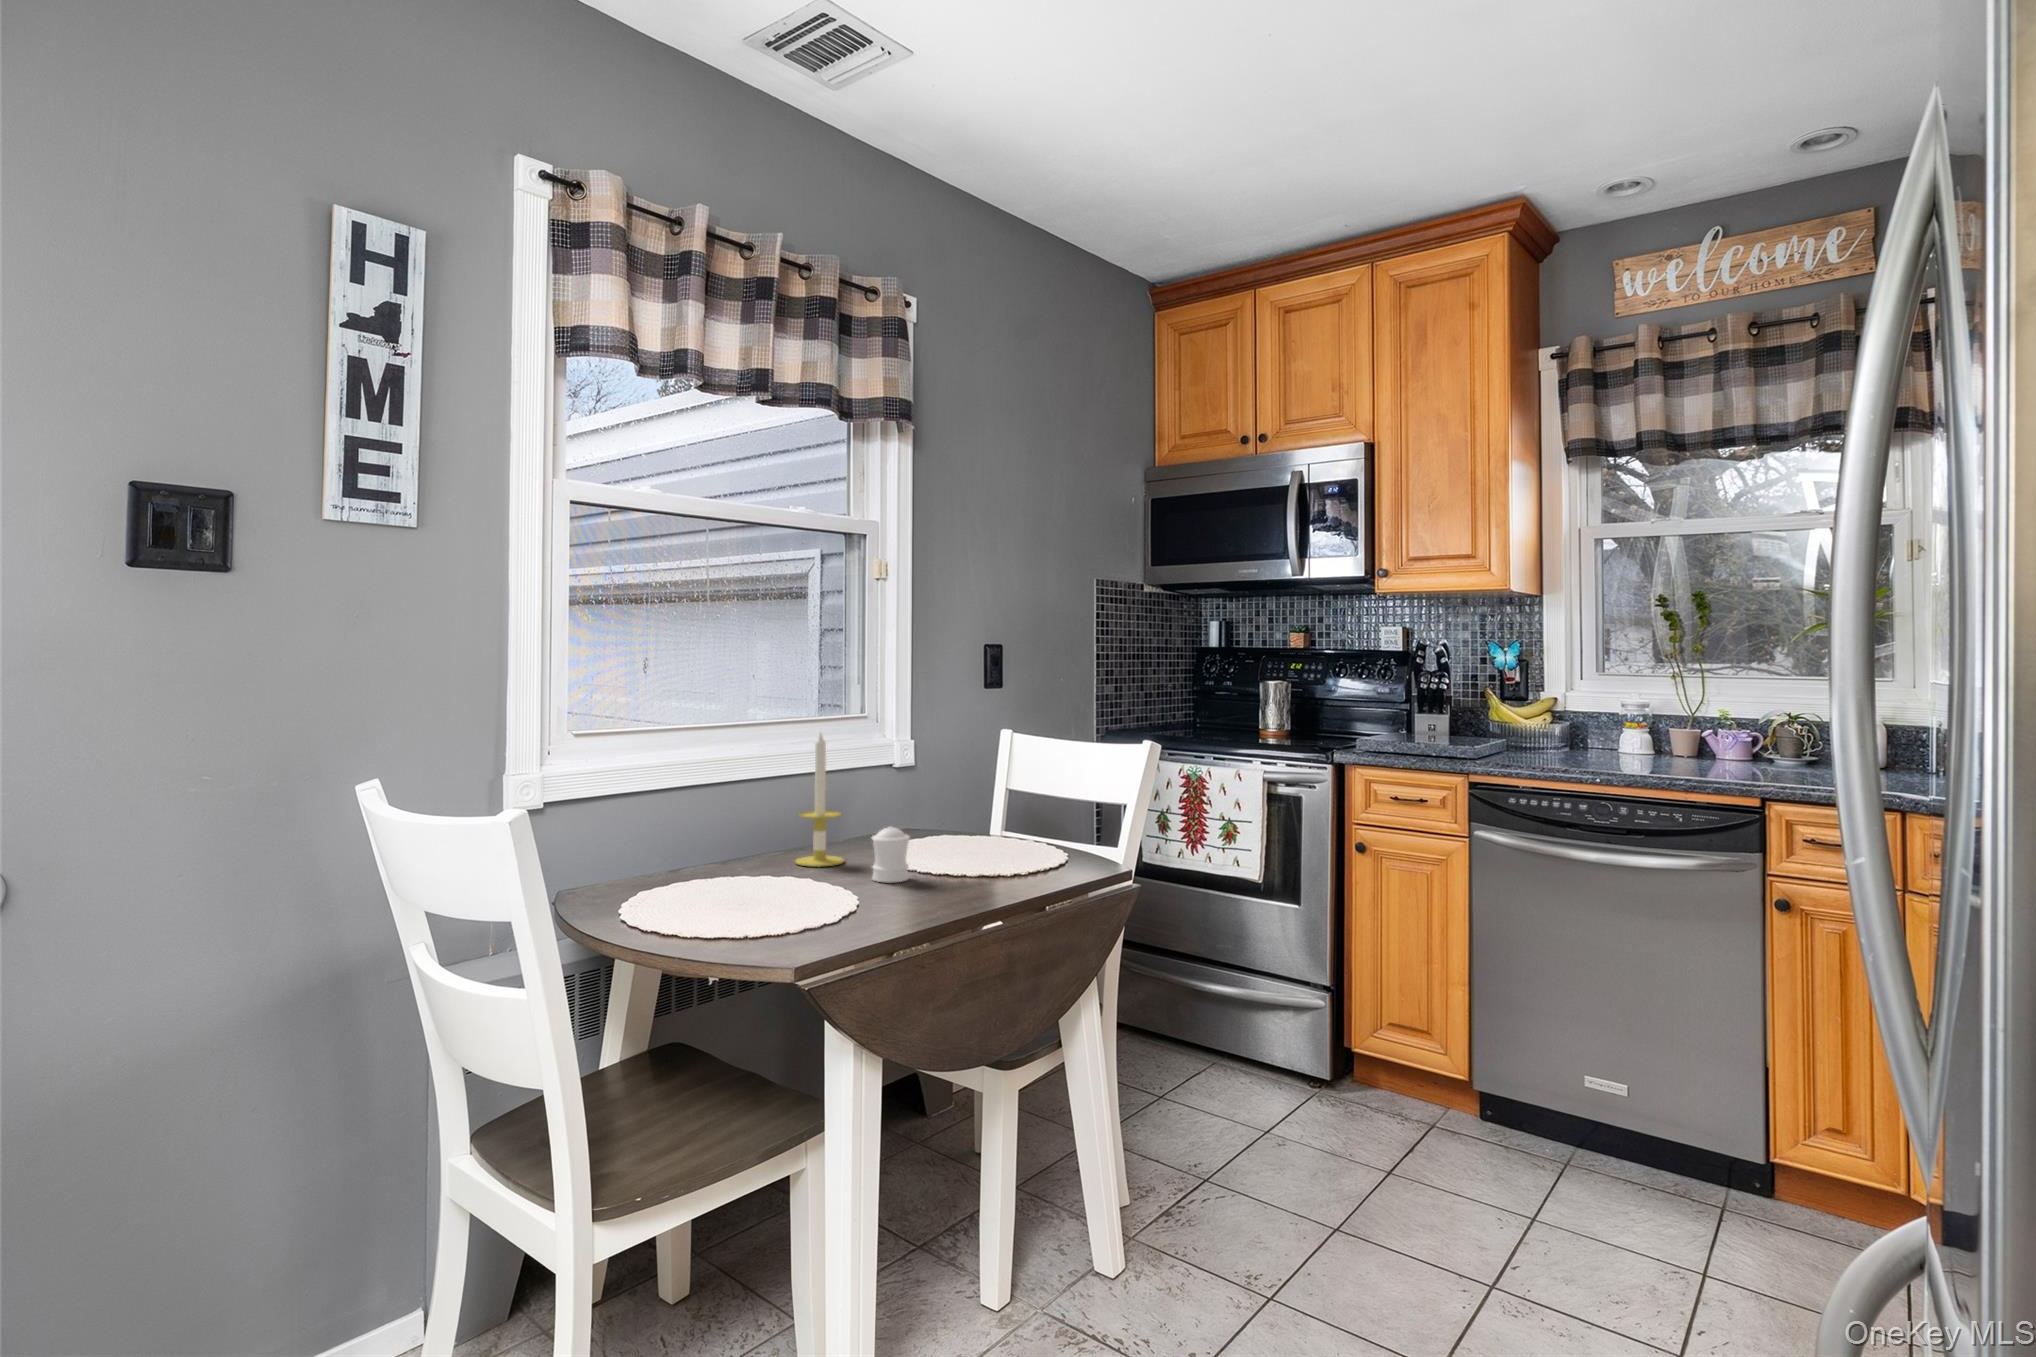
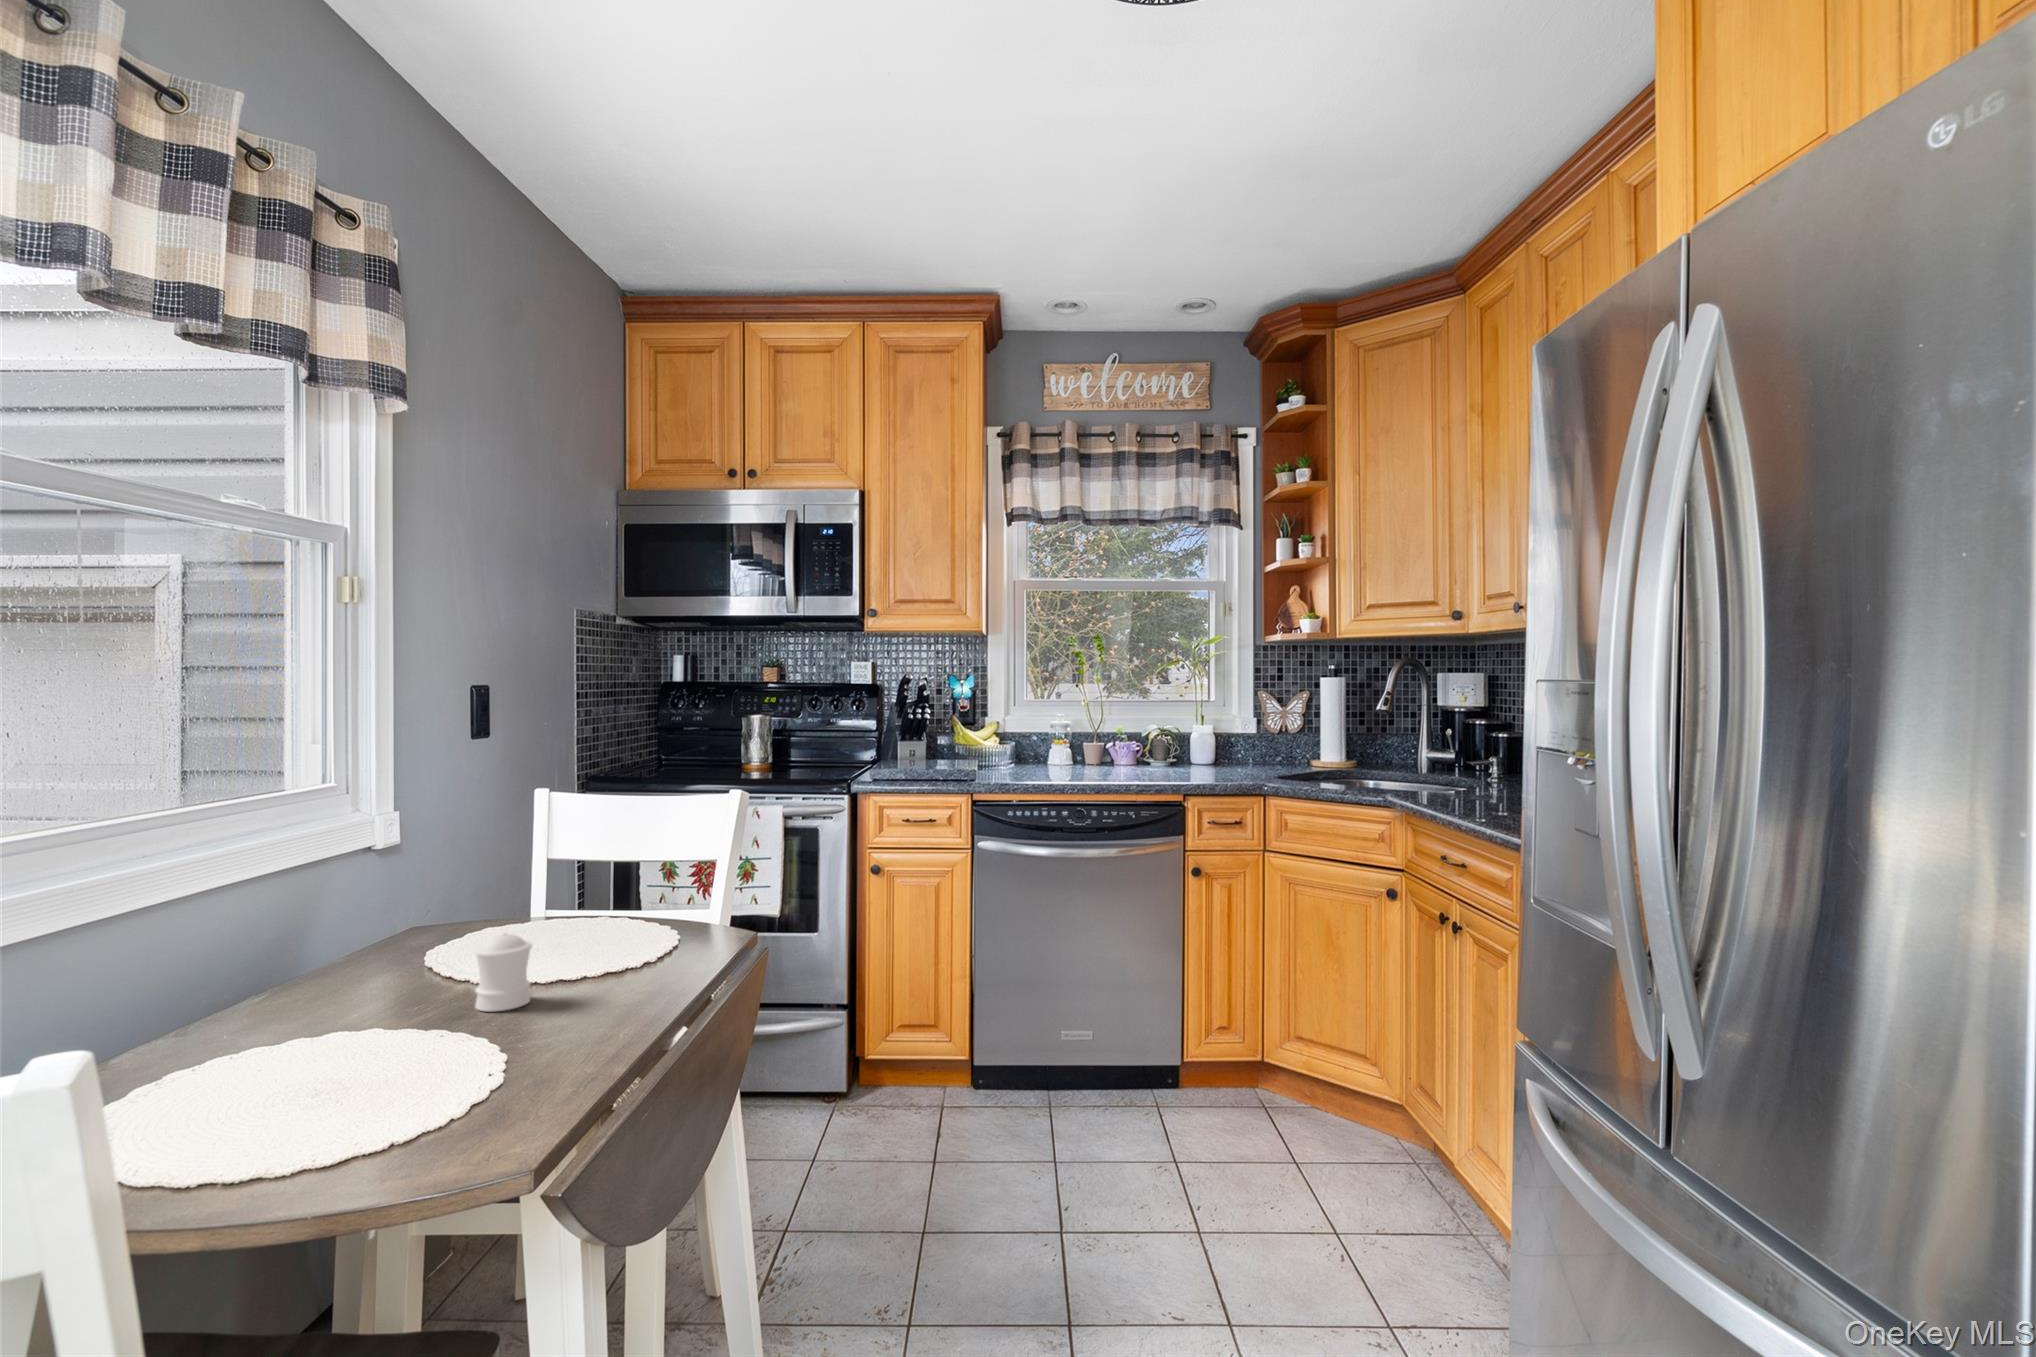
candle: present [795,733,844,867] -> none [315,810,398,1009]

